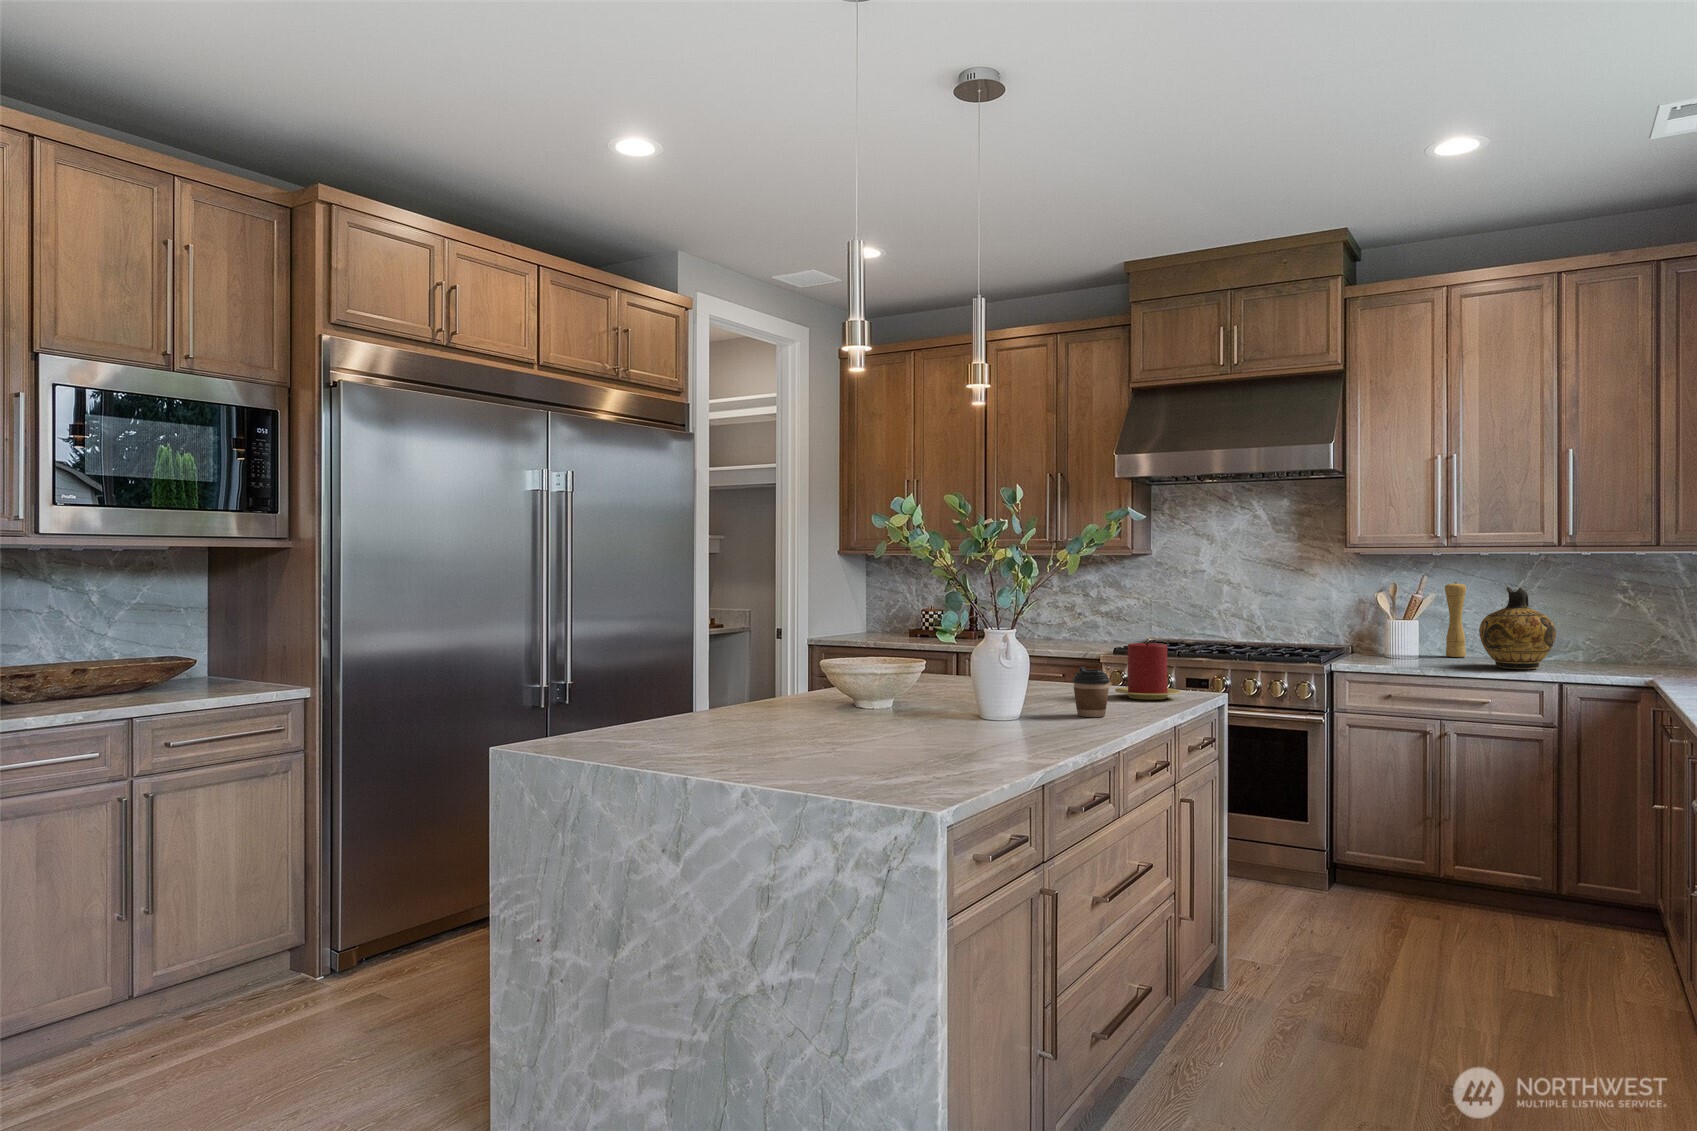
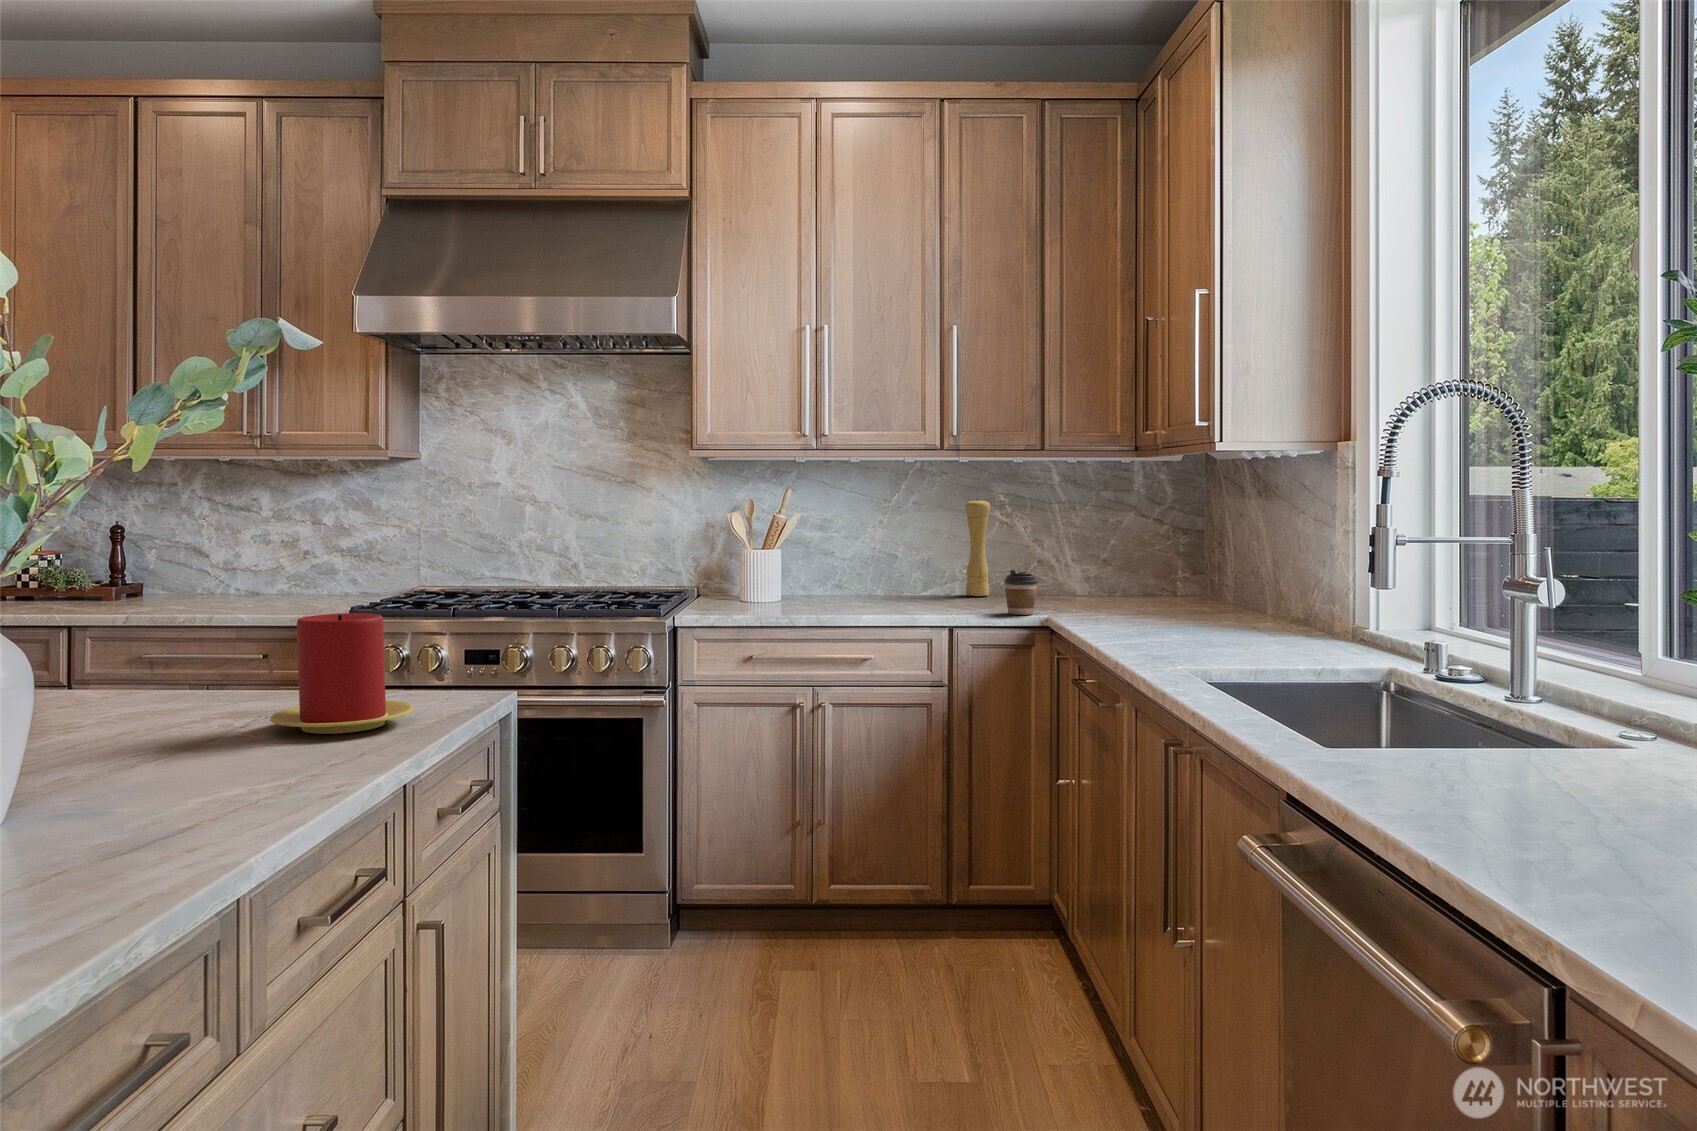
pepper mill: present [1445,582,1466,657] -> present [965,499,990,596]
ceramic jug: present [1479,587,1556,669] -> none [855,504,941,611]
coffee cup: present [1073,667,1110,717] -> present [1004,570,1037,615]

